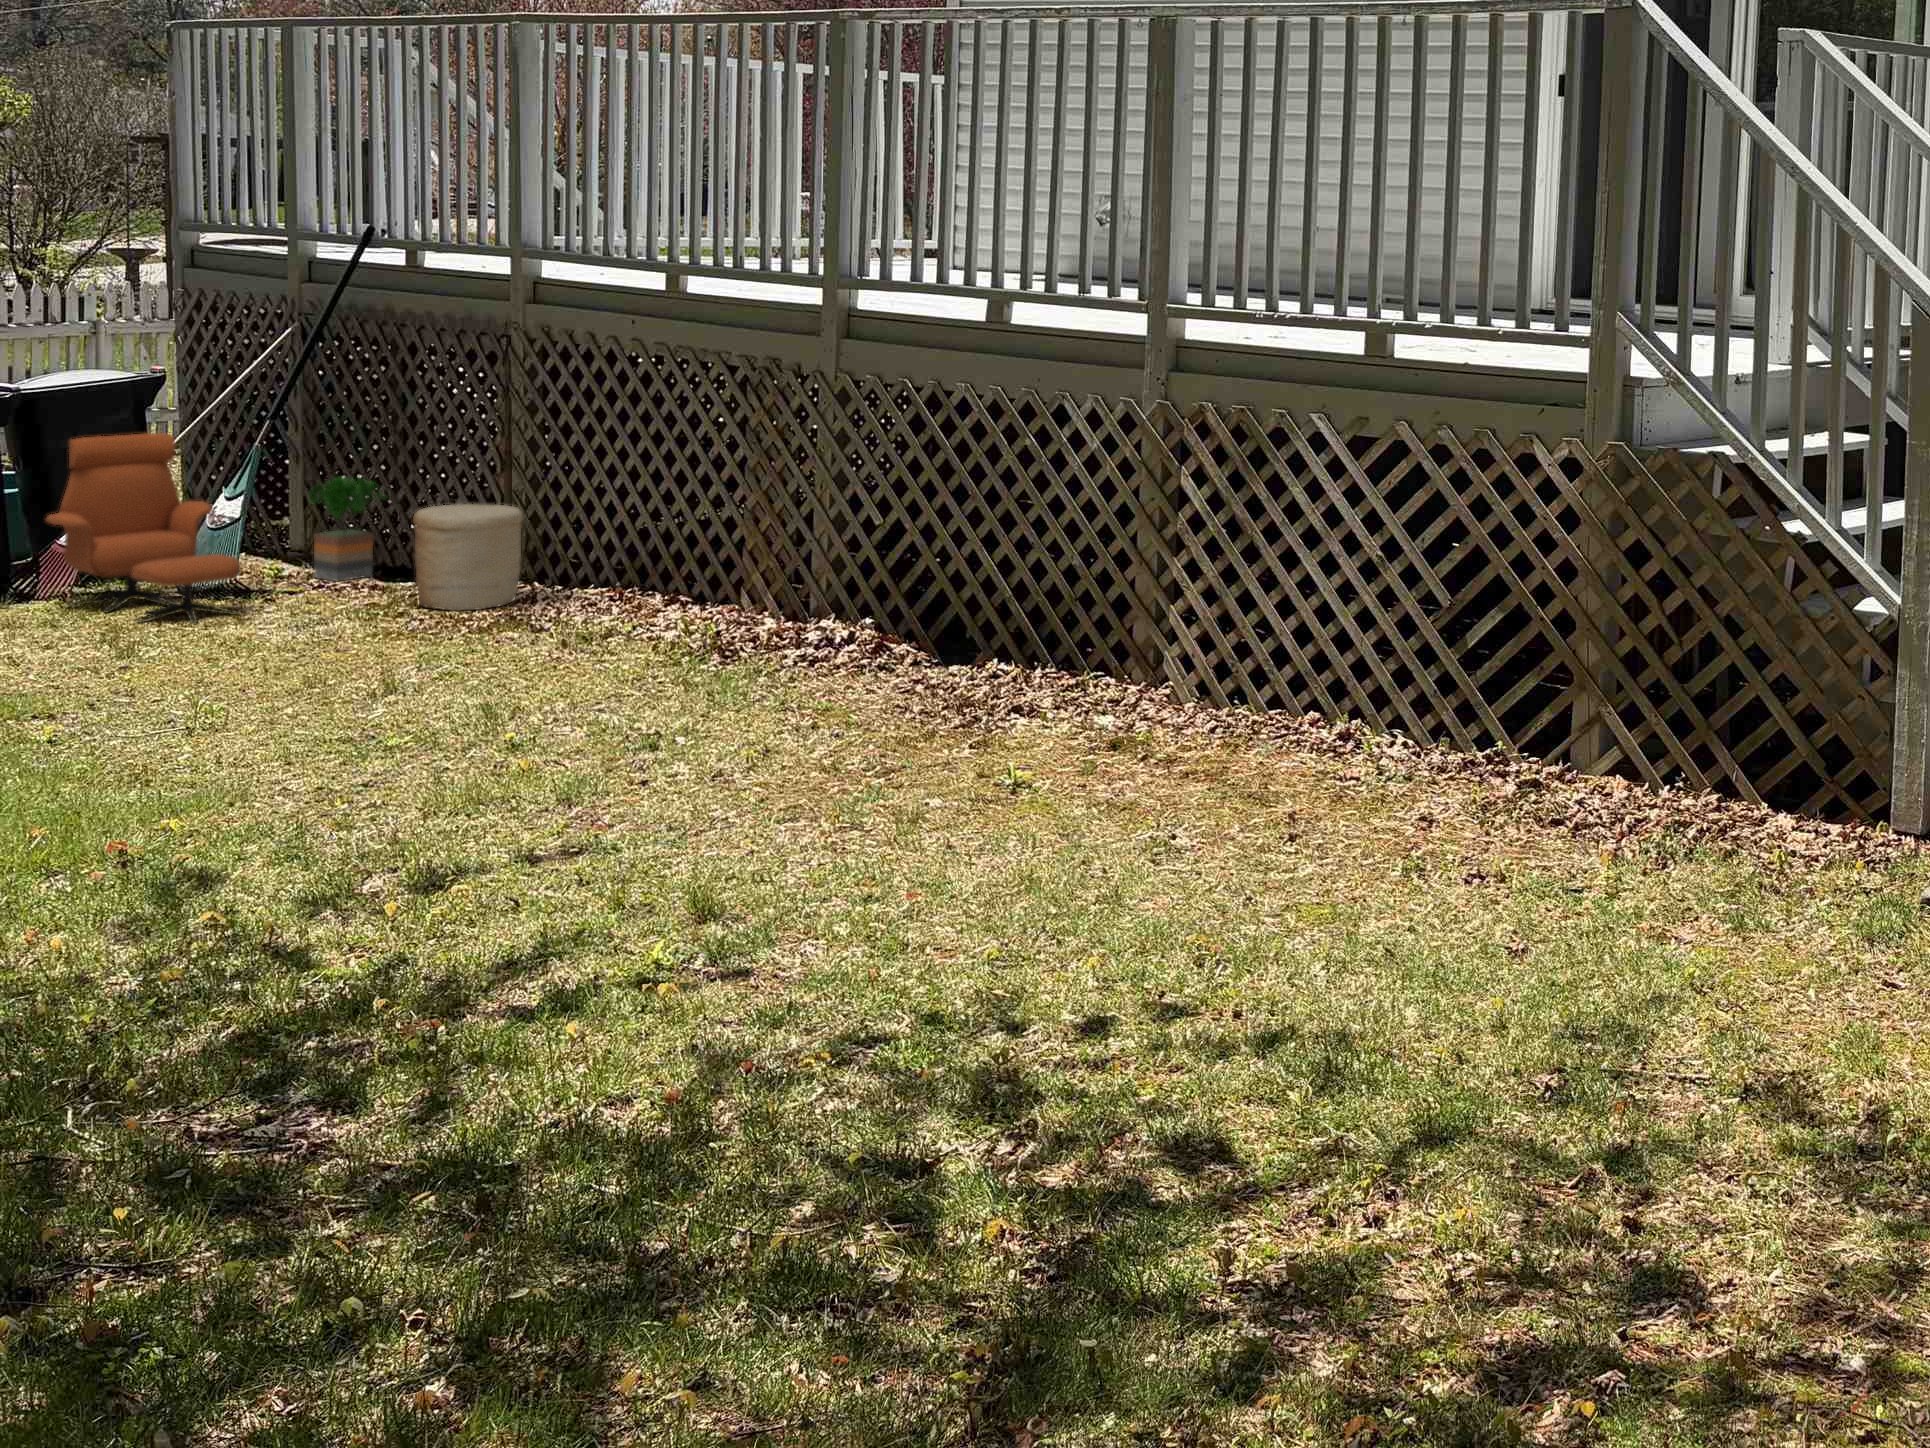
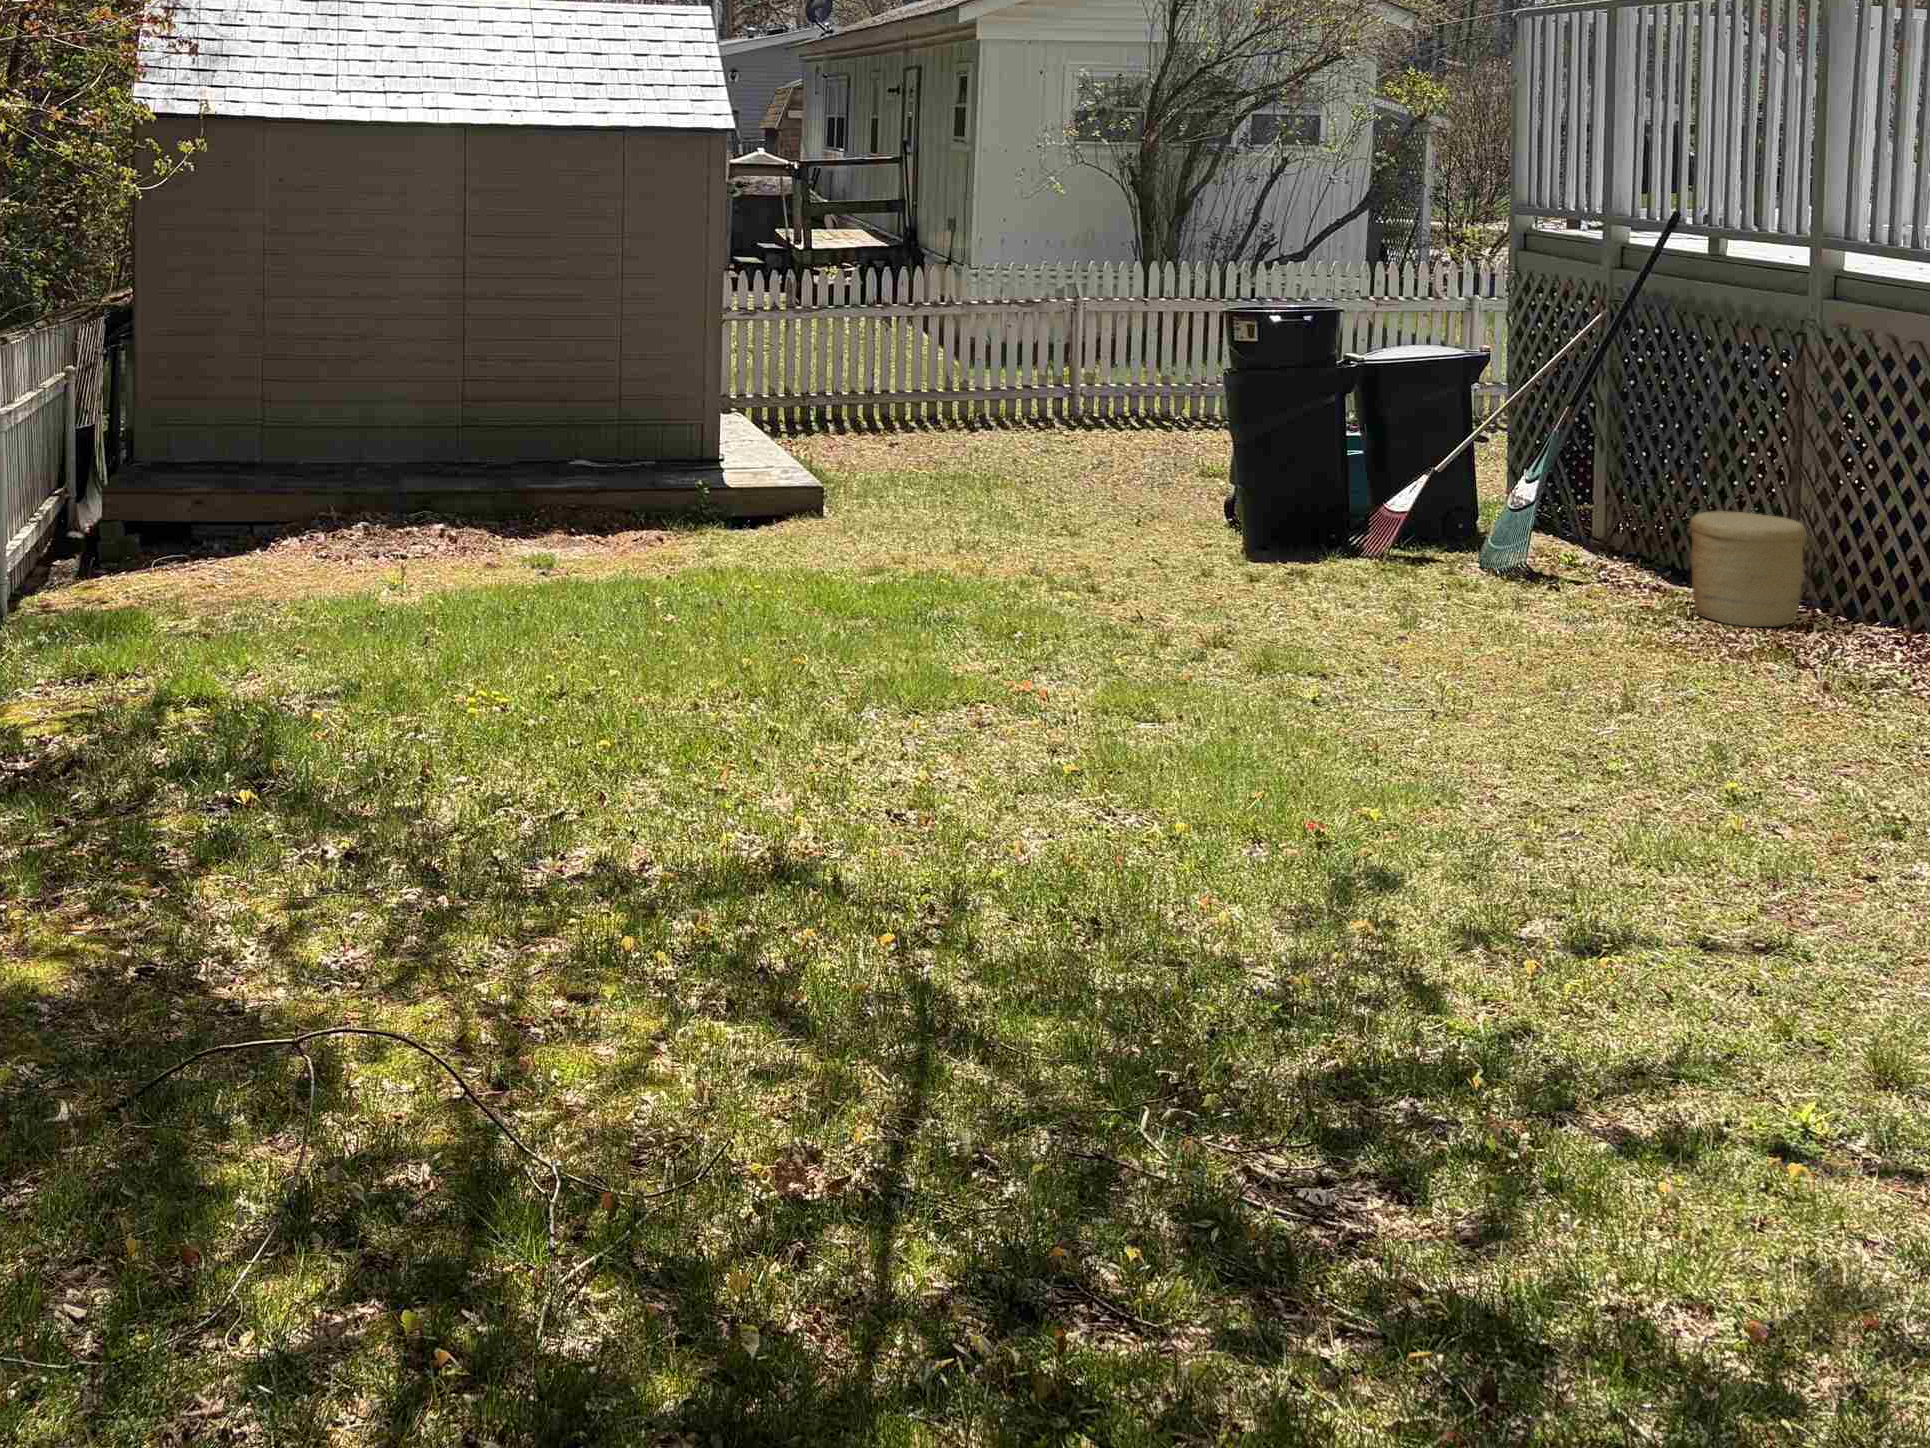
lounge chair: present [46,433,240,624] -> none [1378,415,1531,599]
potted tree: present [308,477,385,581] -> none [1600,469,1681,575]

